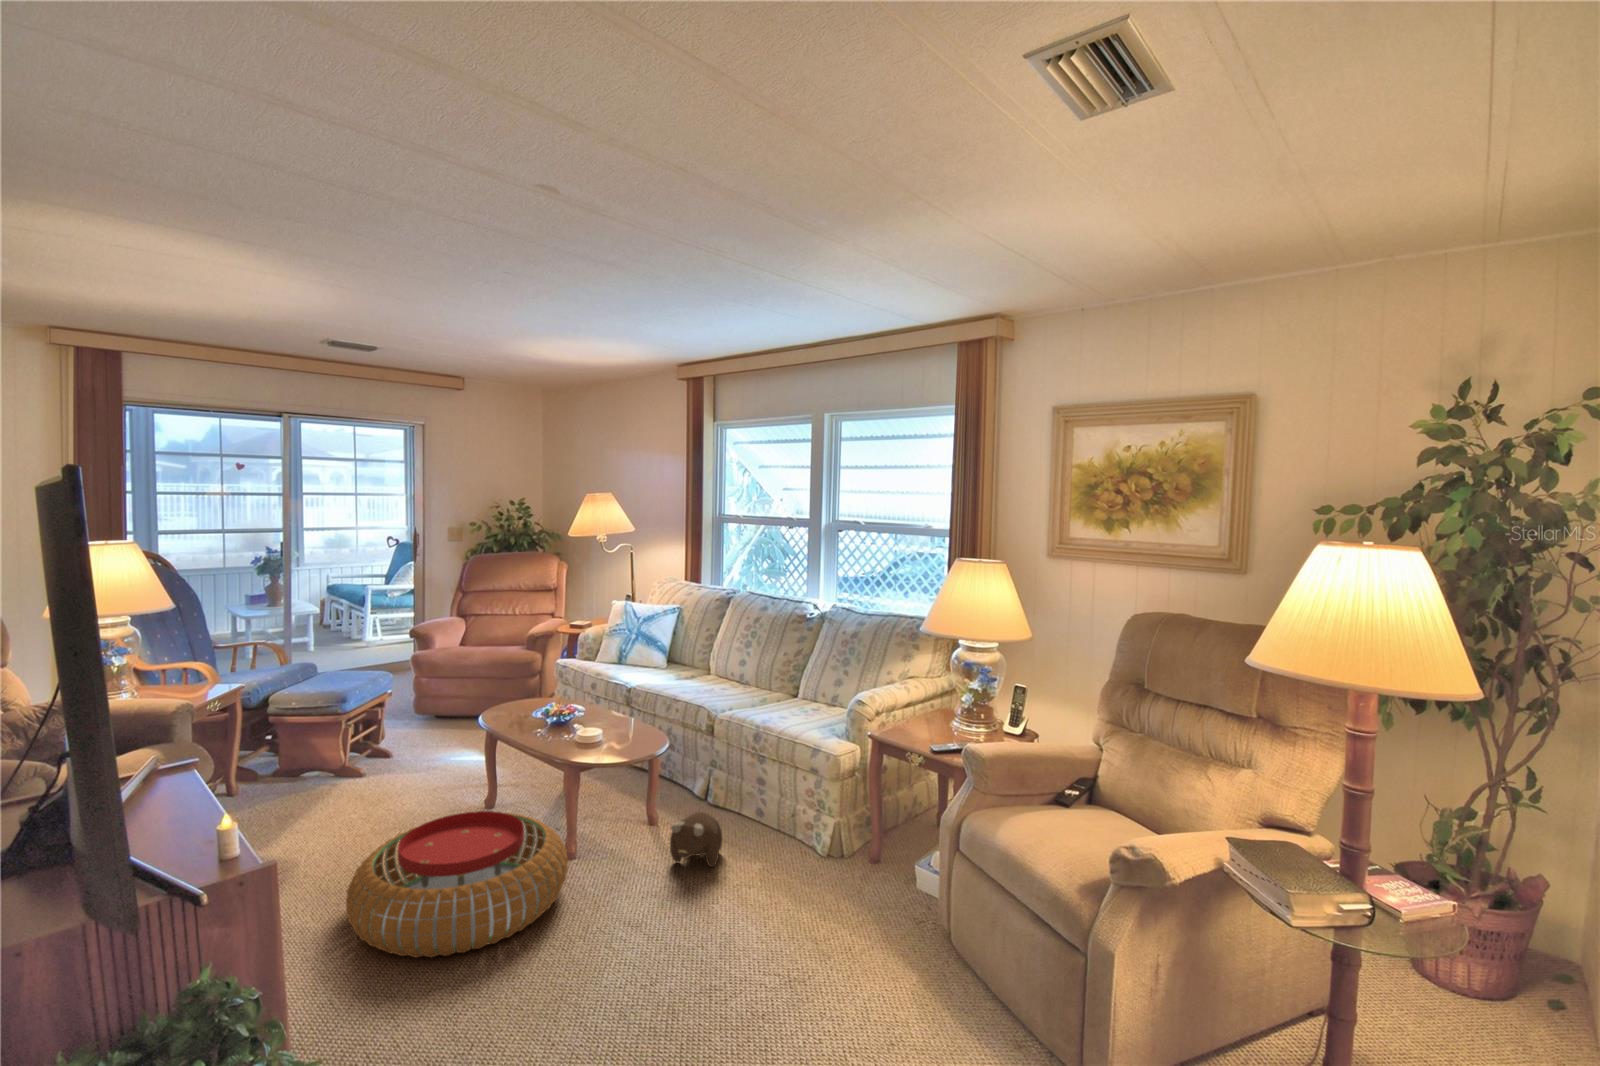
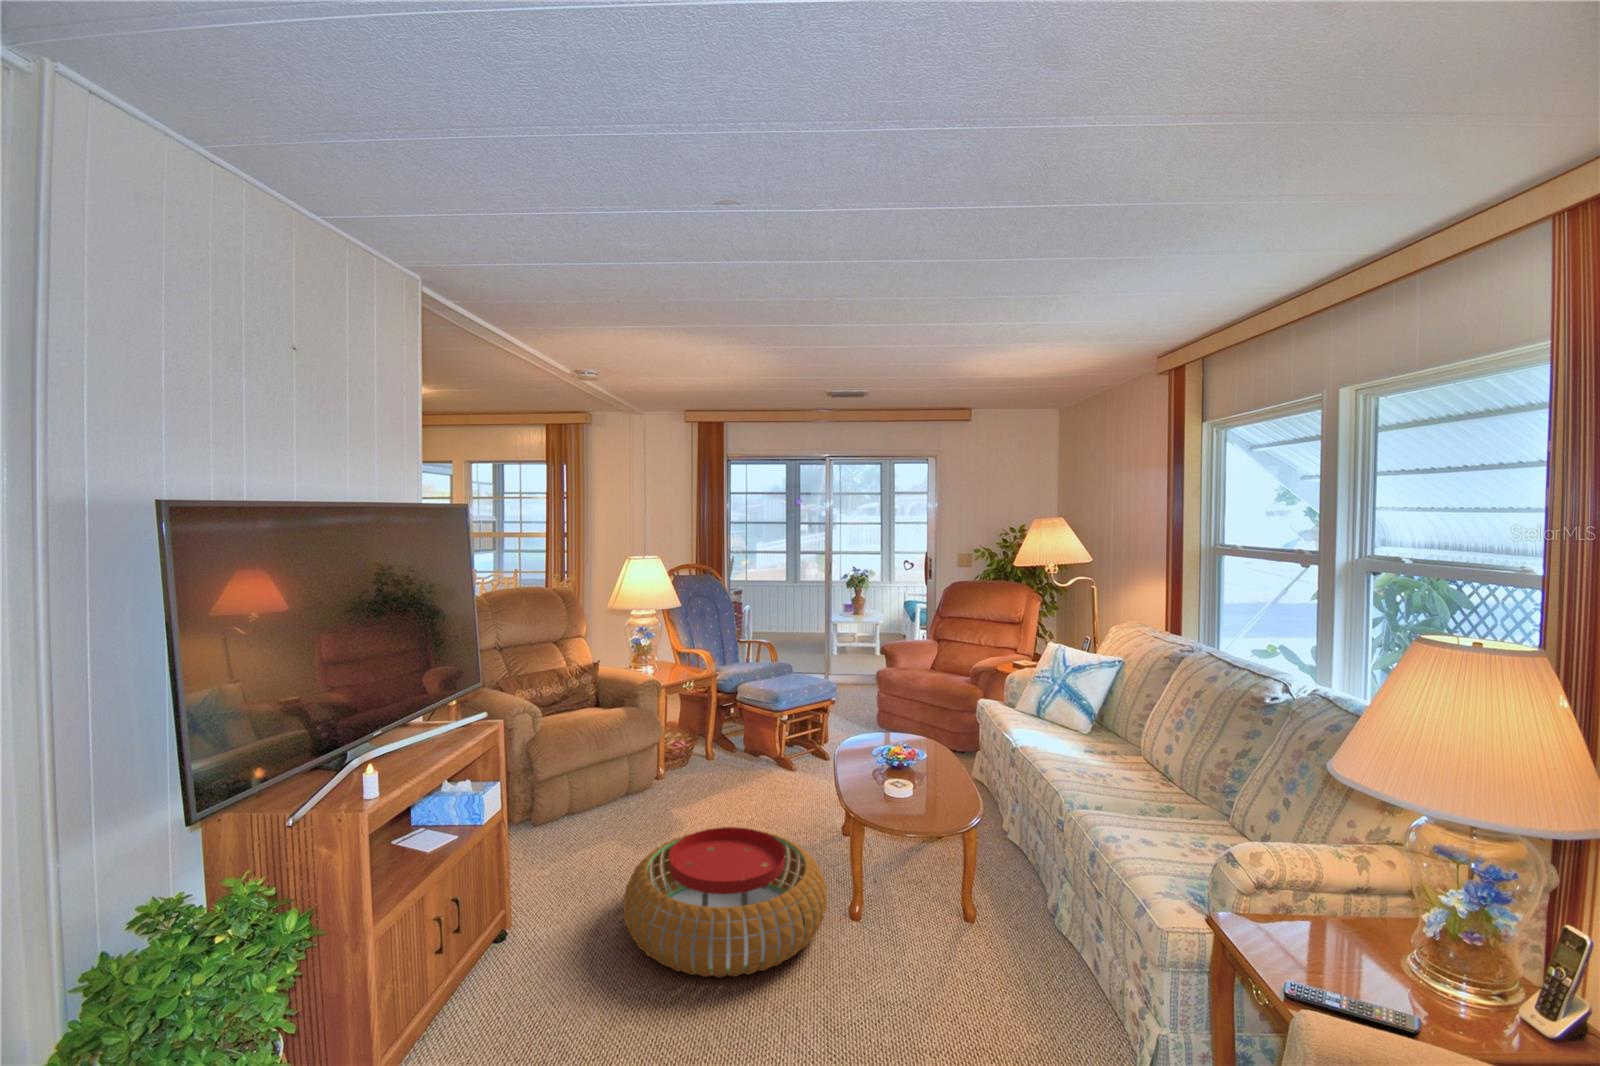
plush toy: present [670,812,722,867] -> none [925,931,1014,1017]

